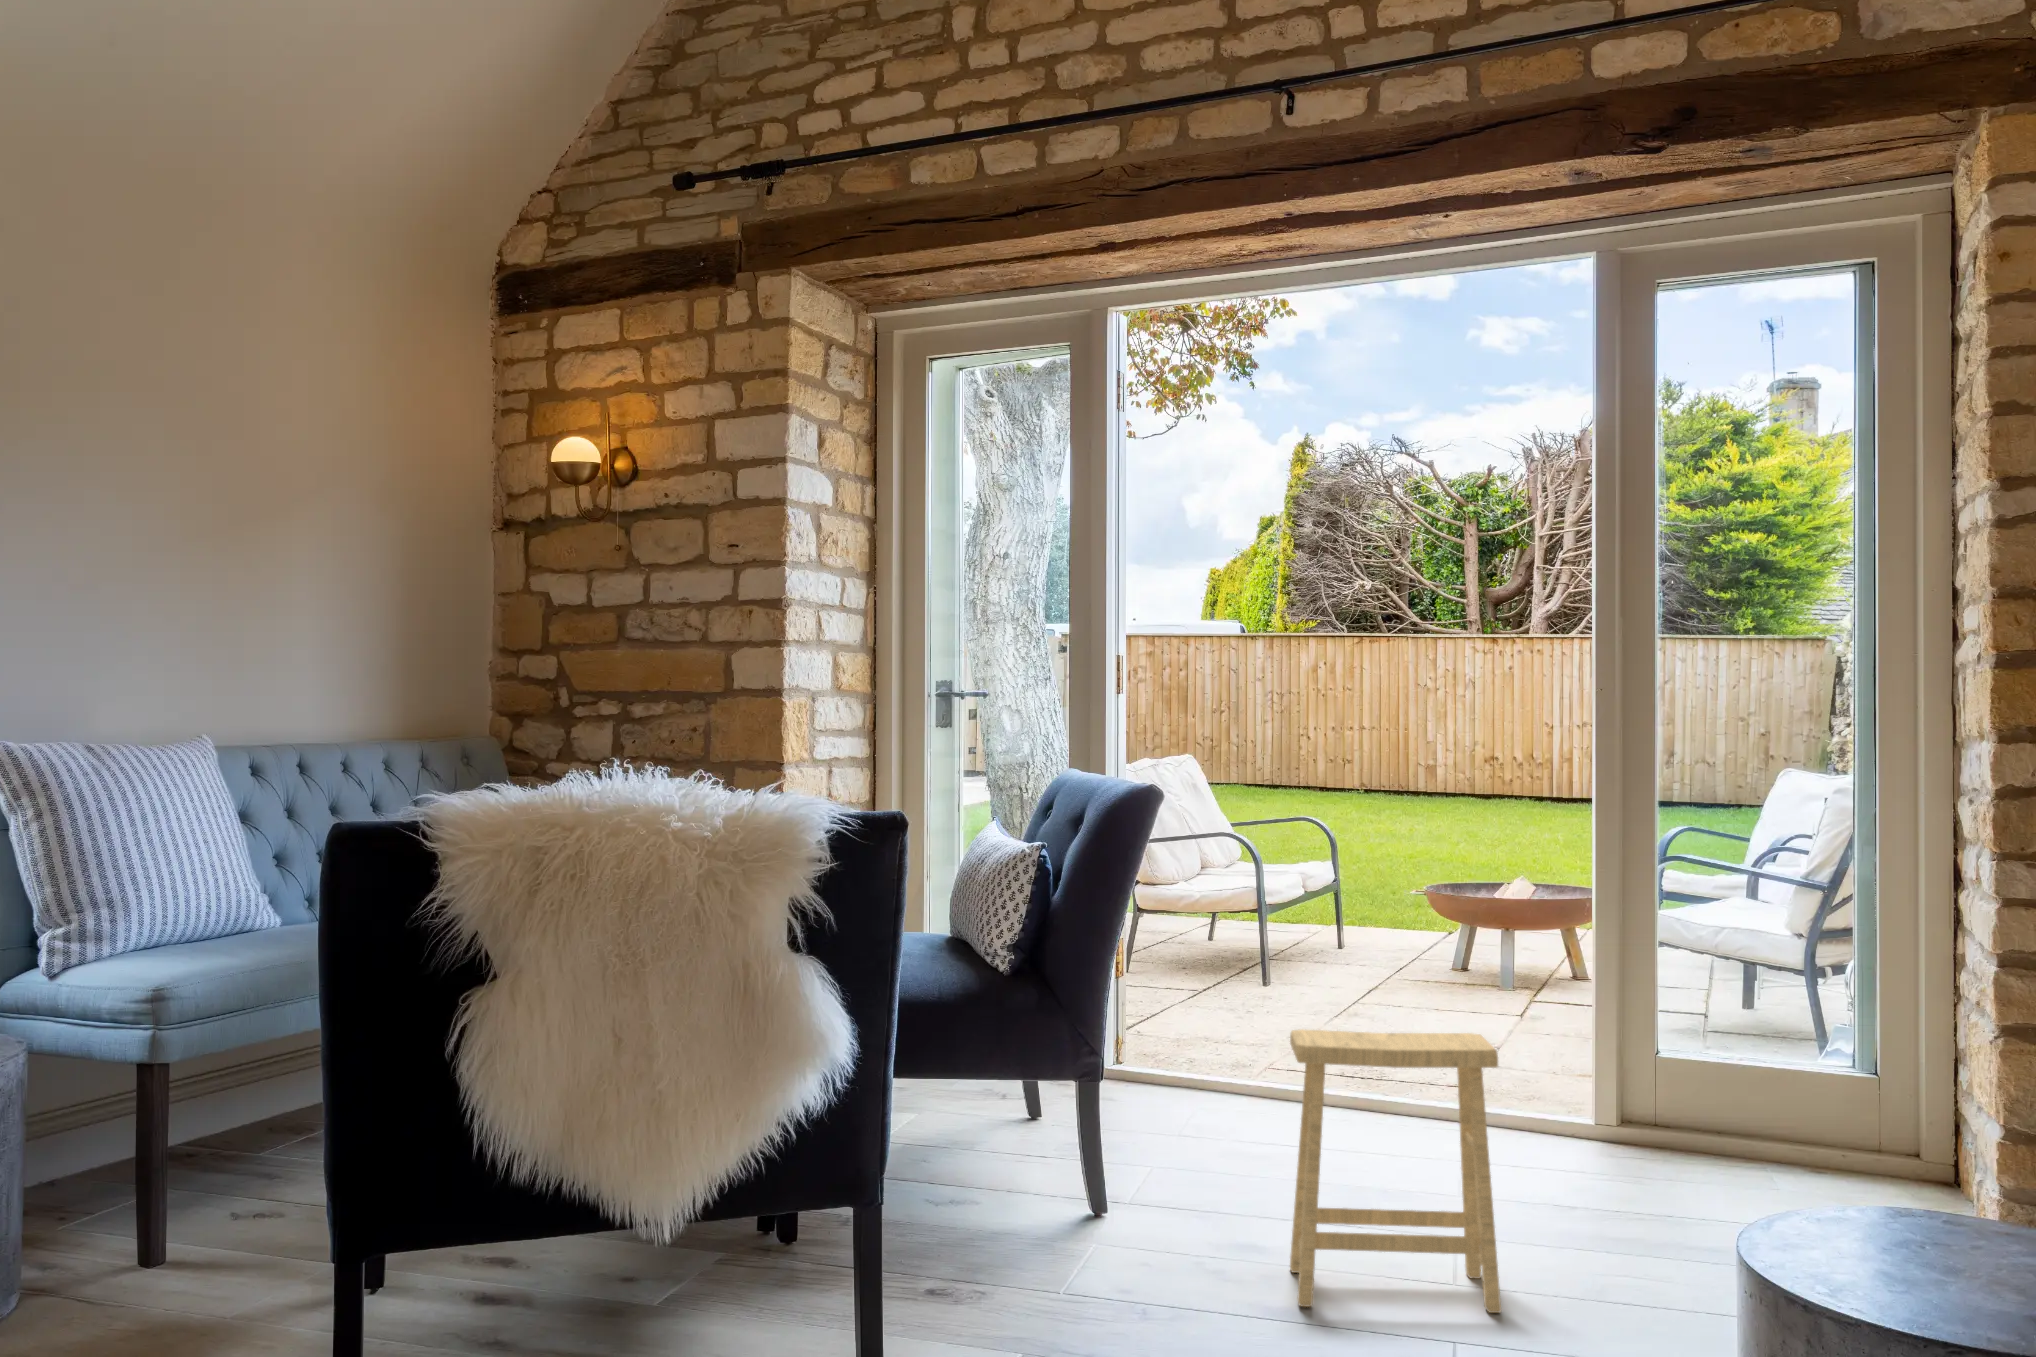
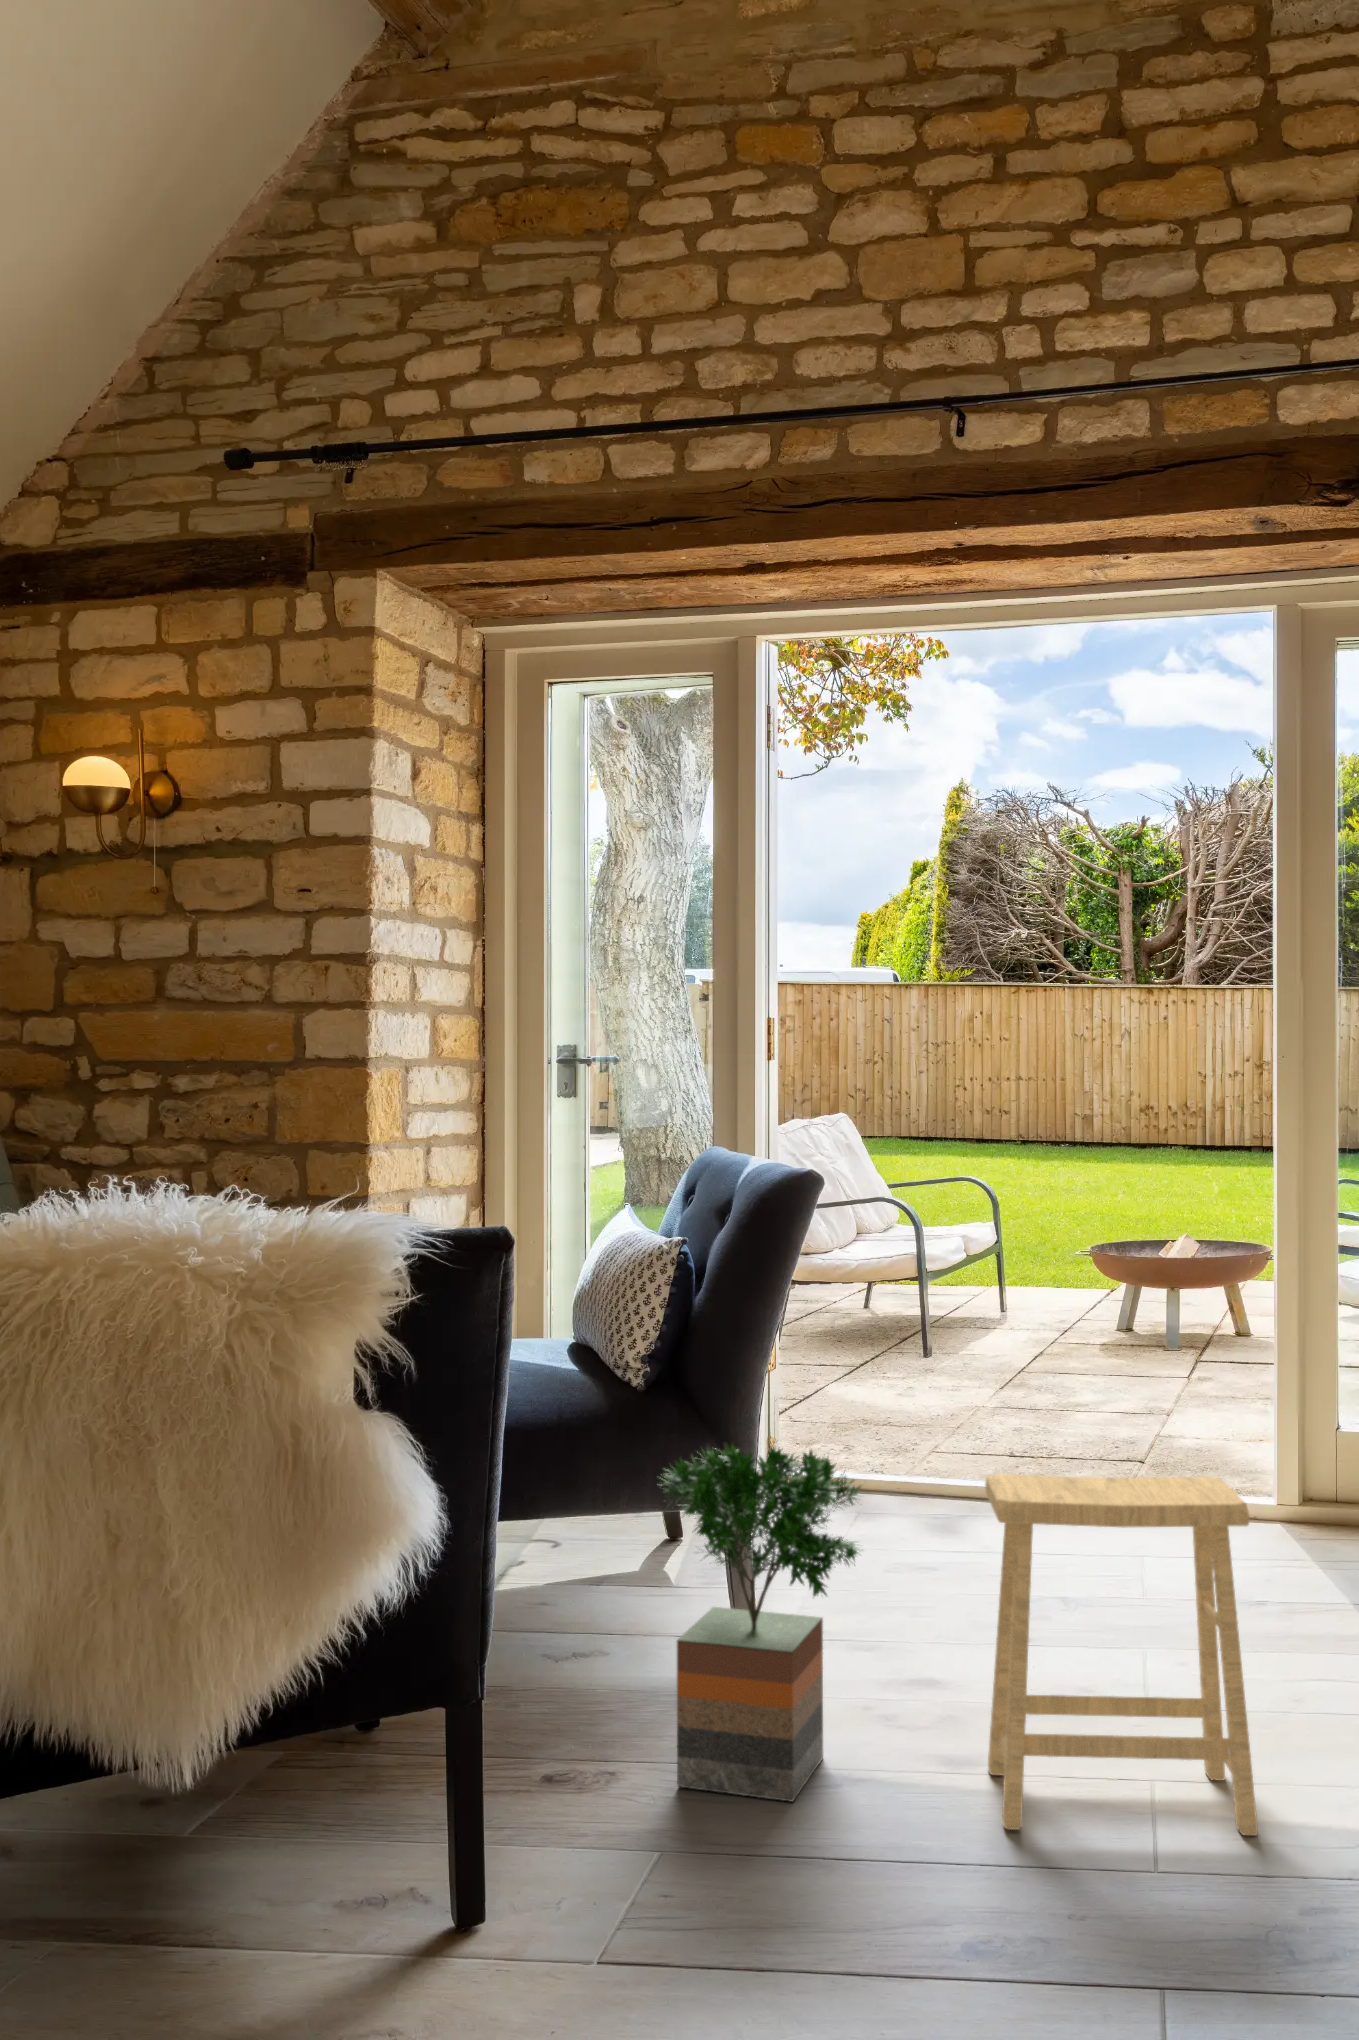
potted tree: none [1023,1002,1193,1287] -> present [661,1444,863,1802]

